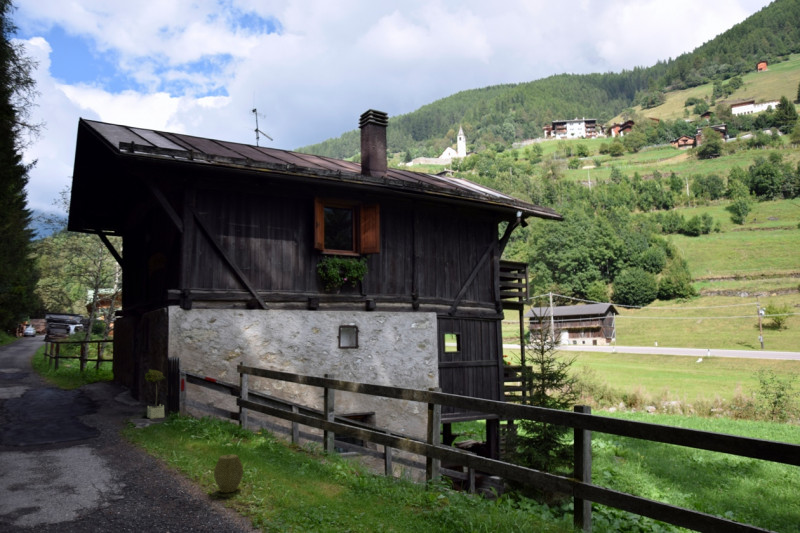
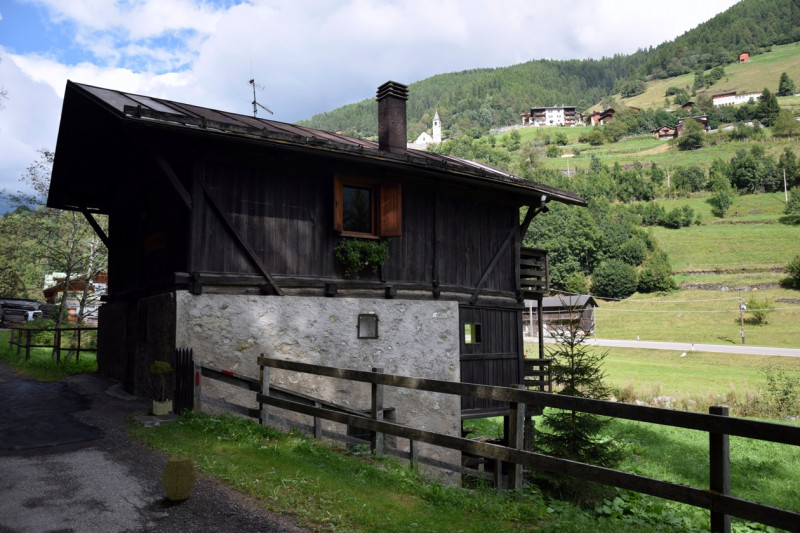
woven basket: present [214,455,243,493] -> present [162,457,196,500]

